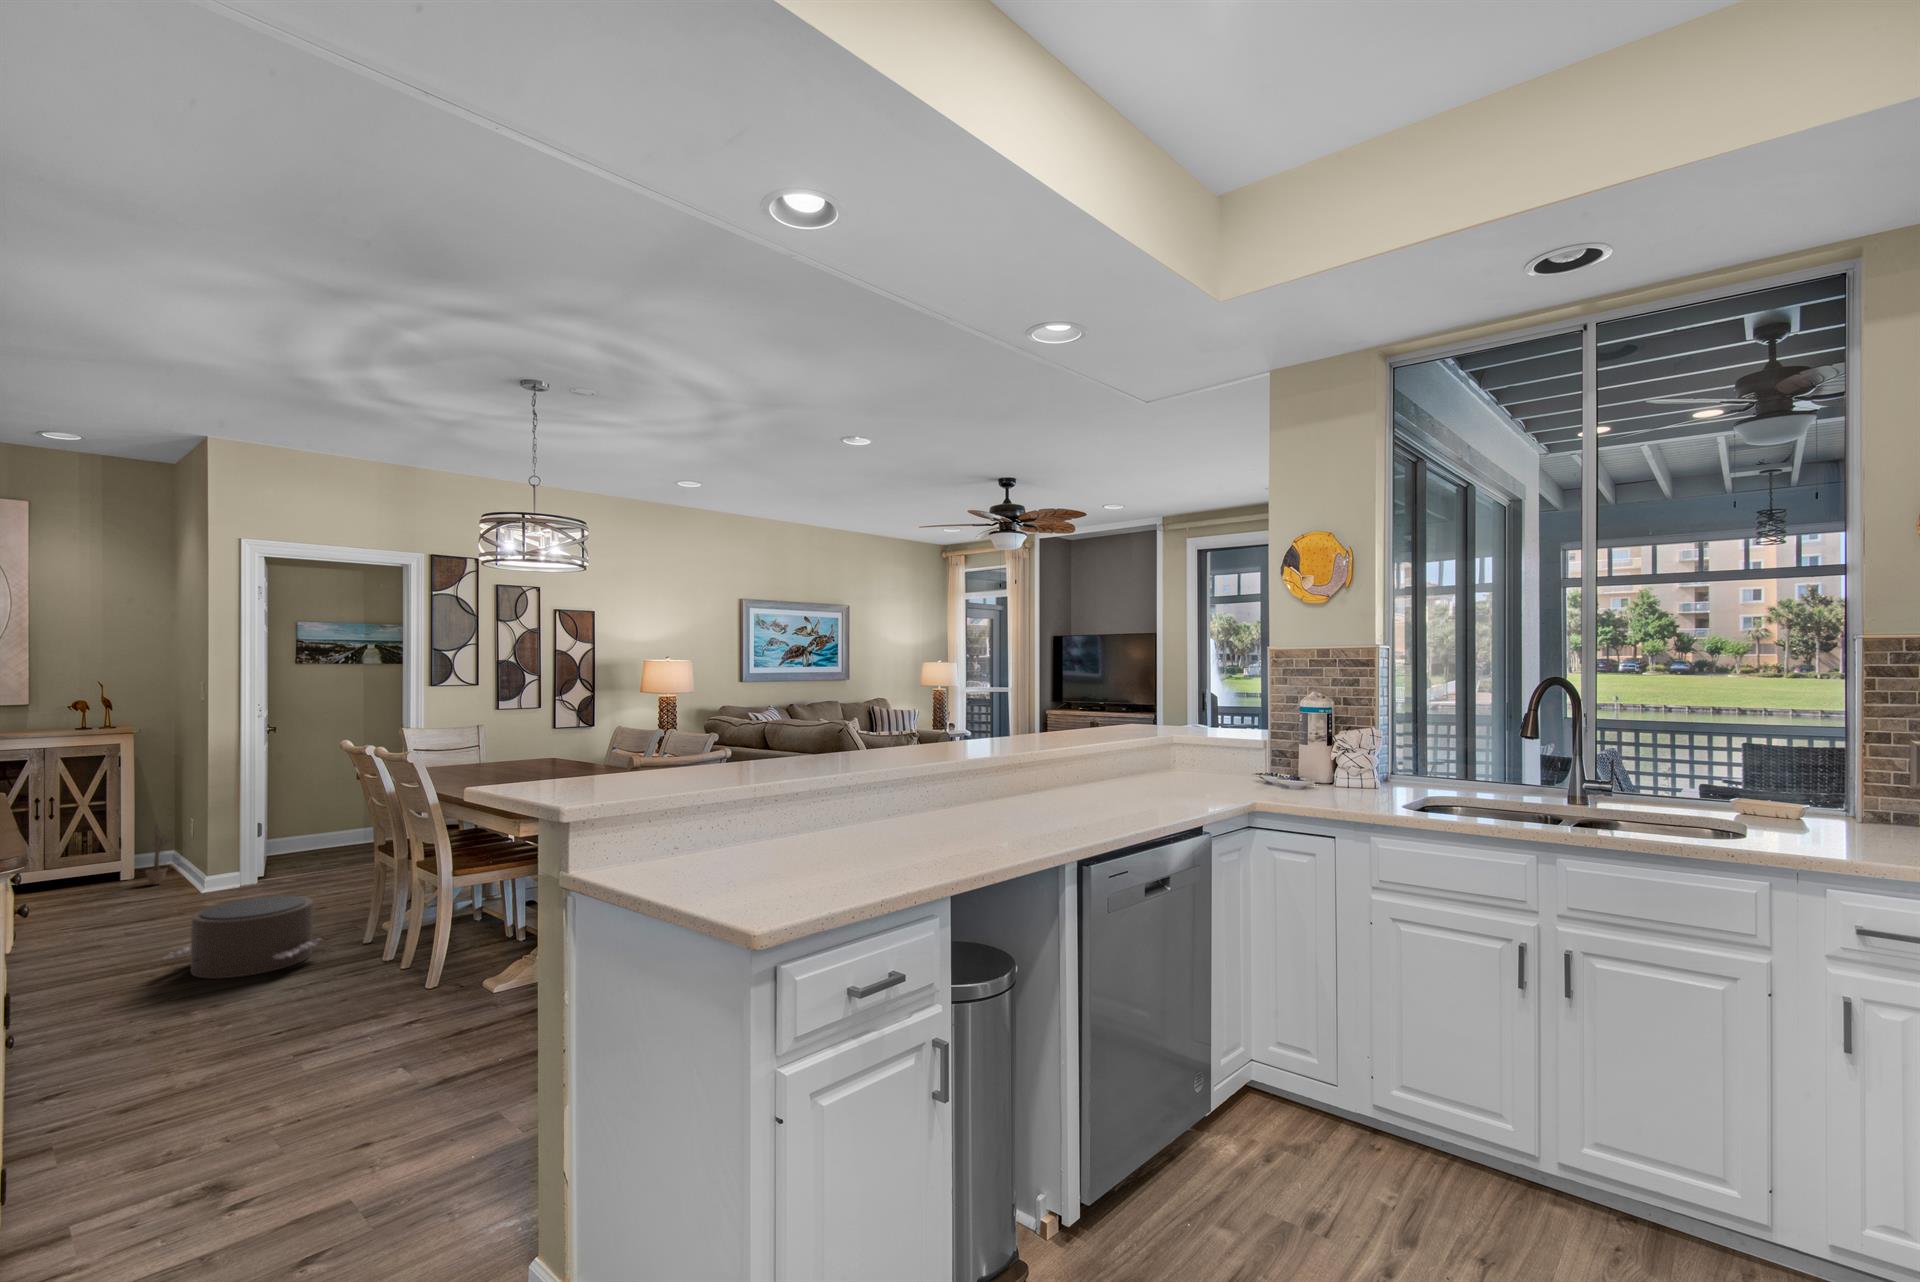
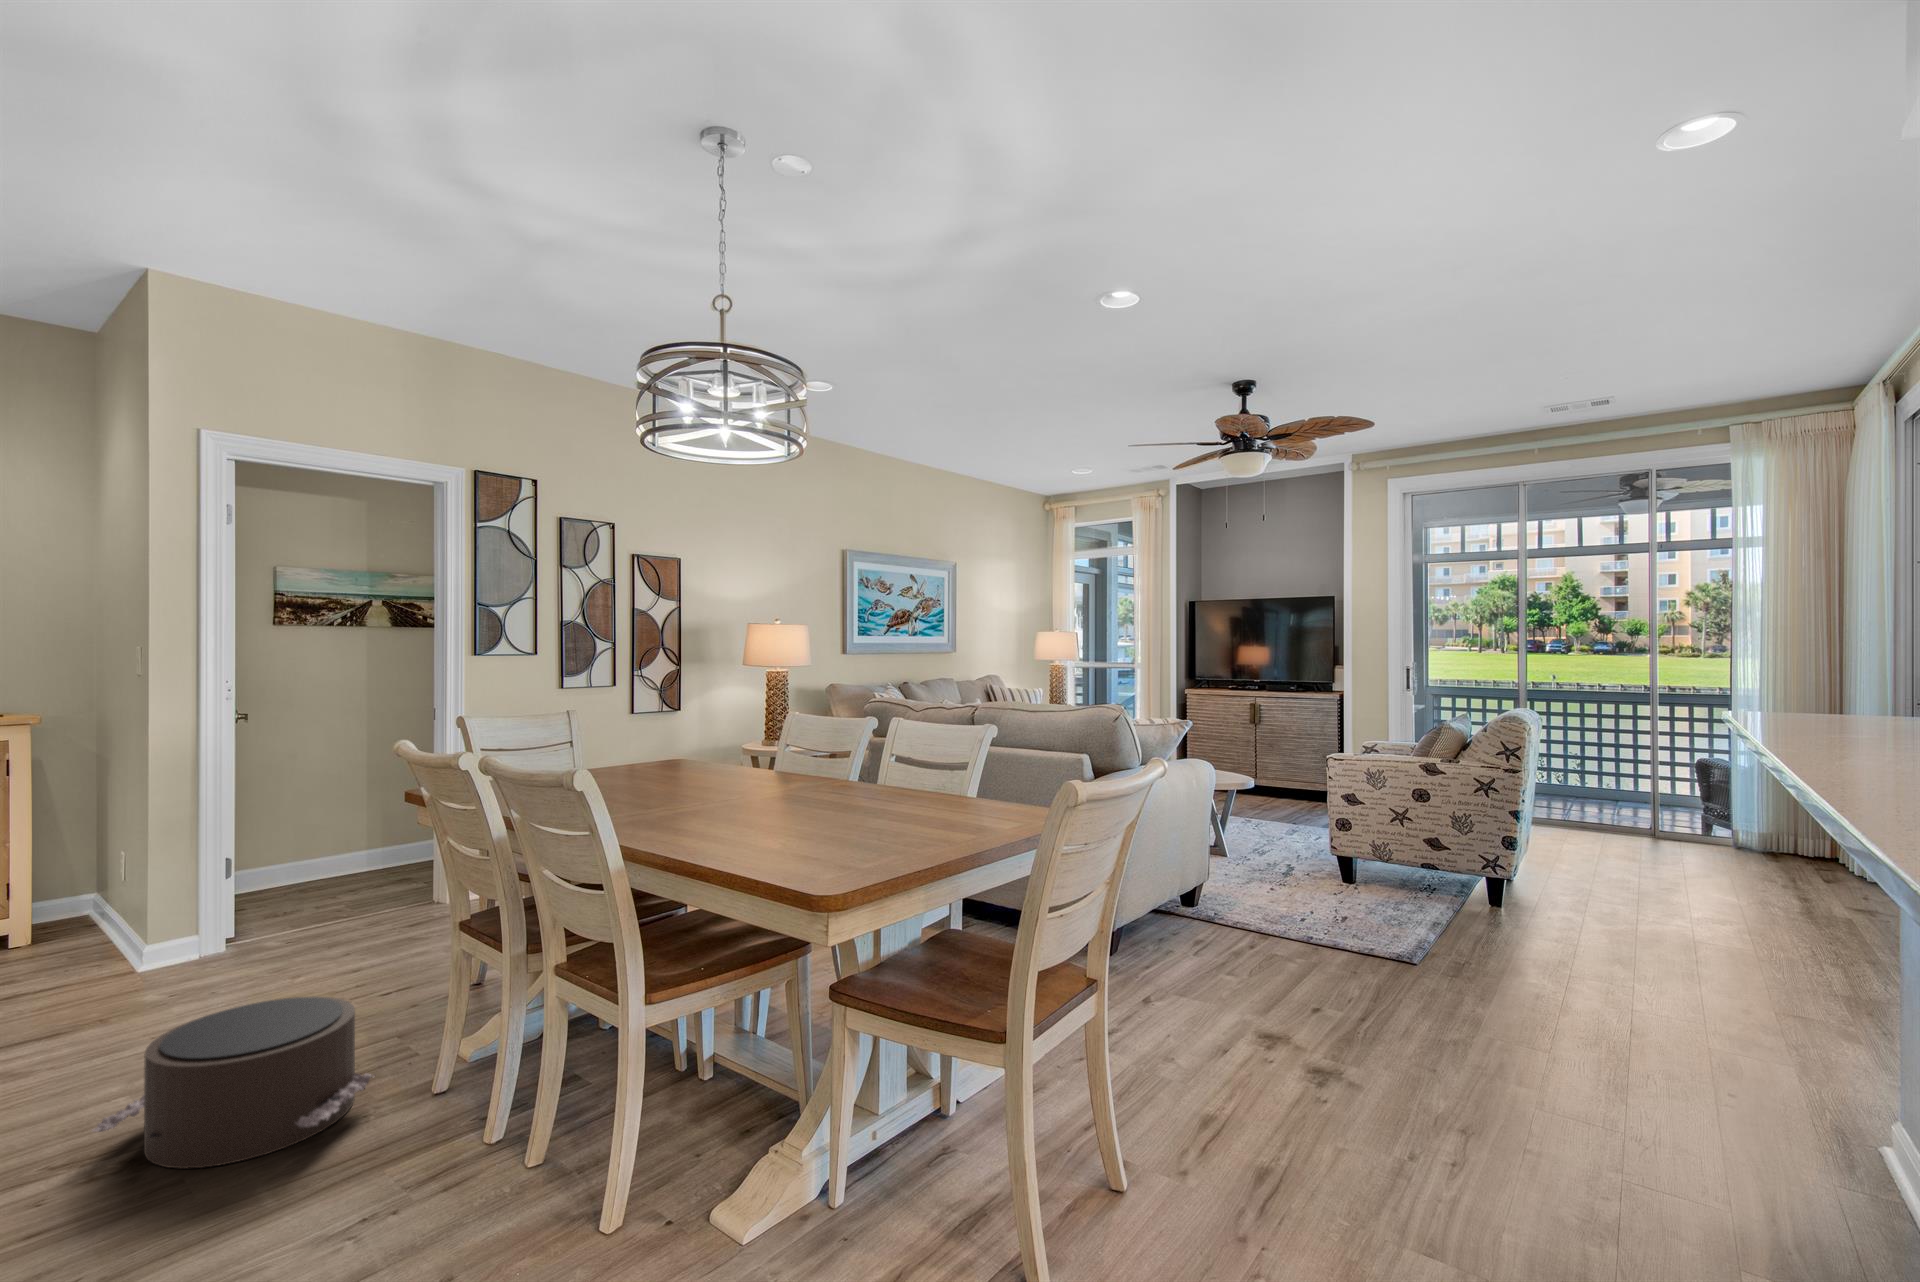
decorative plant: present [146,824,173,884] -> none [58,857,101,948]

